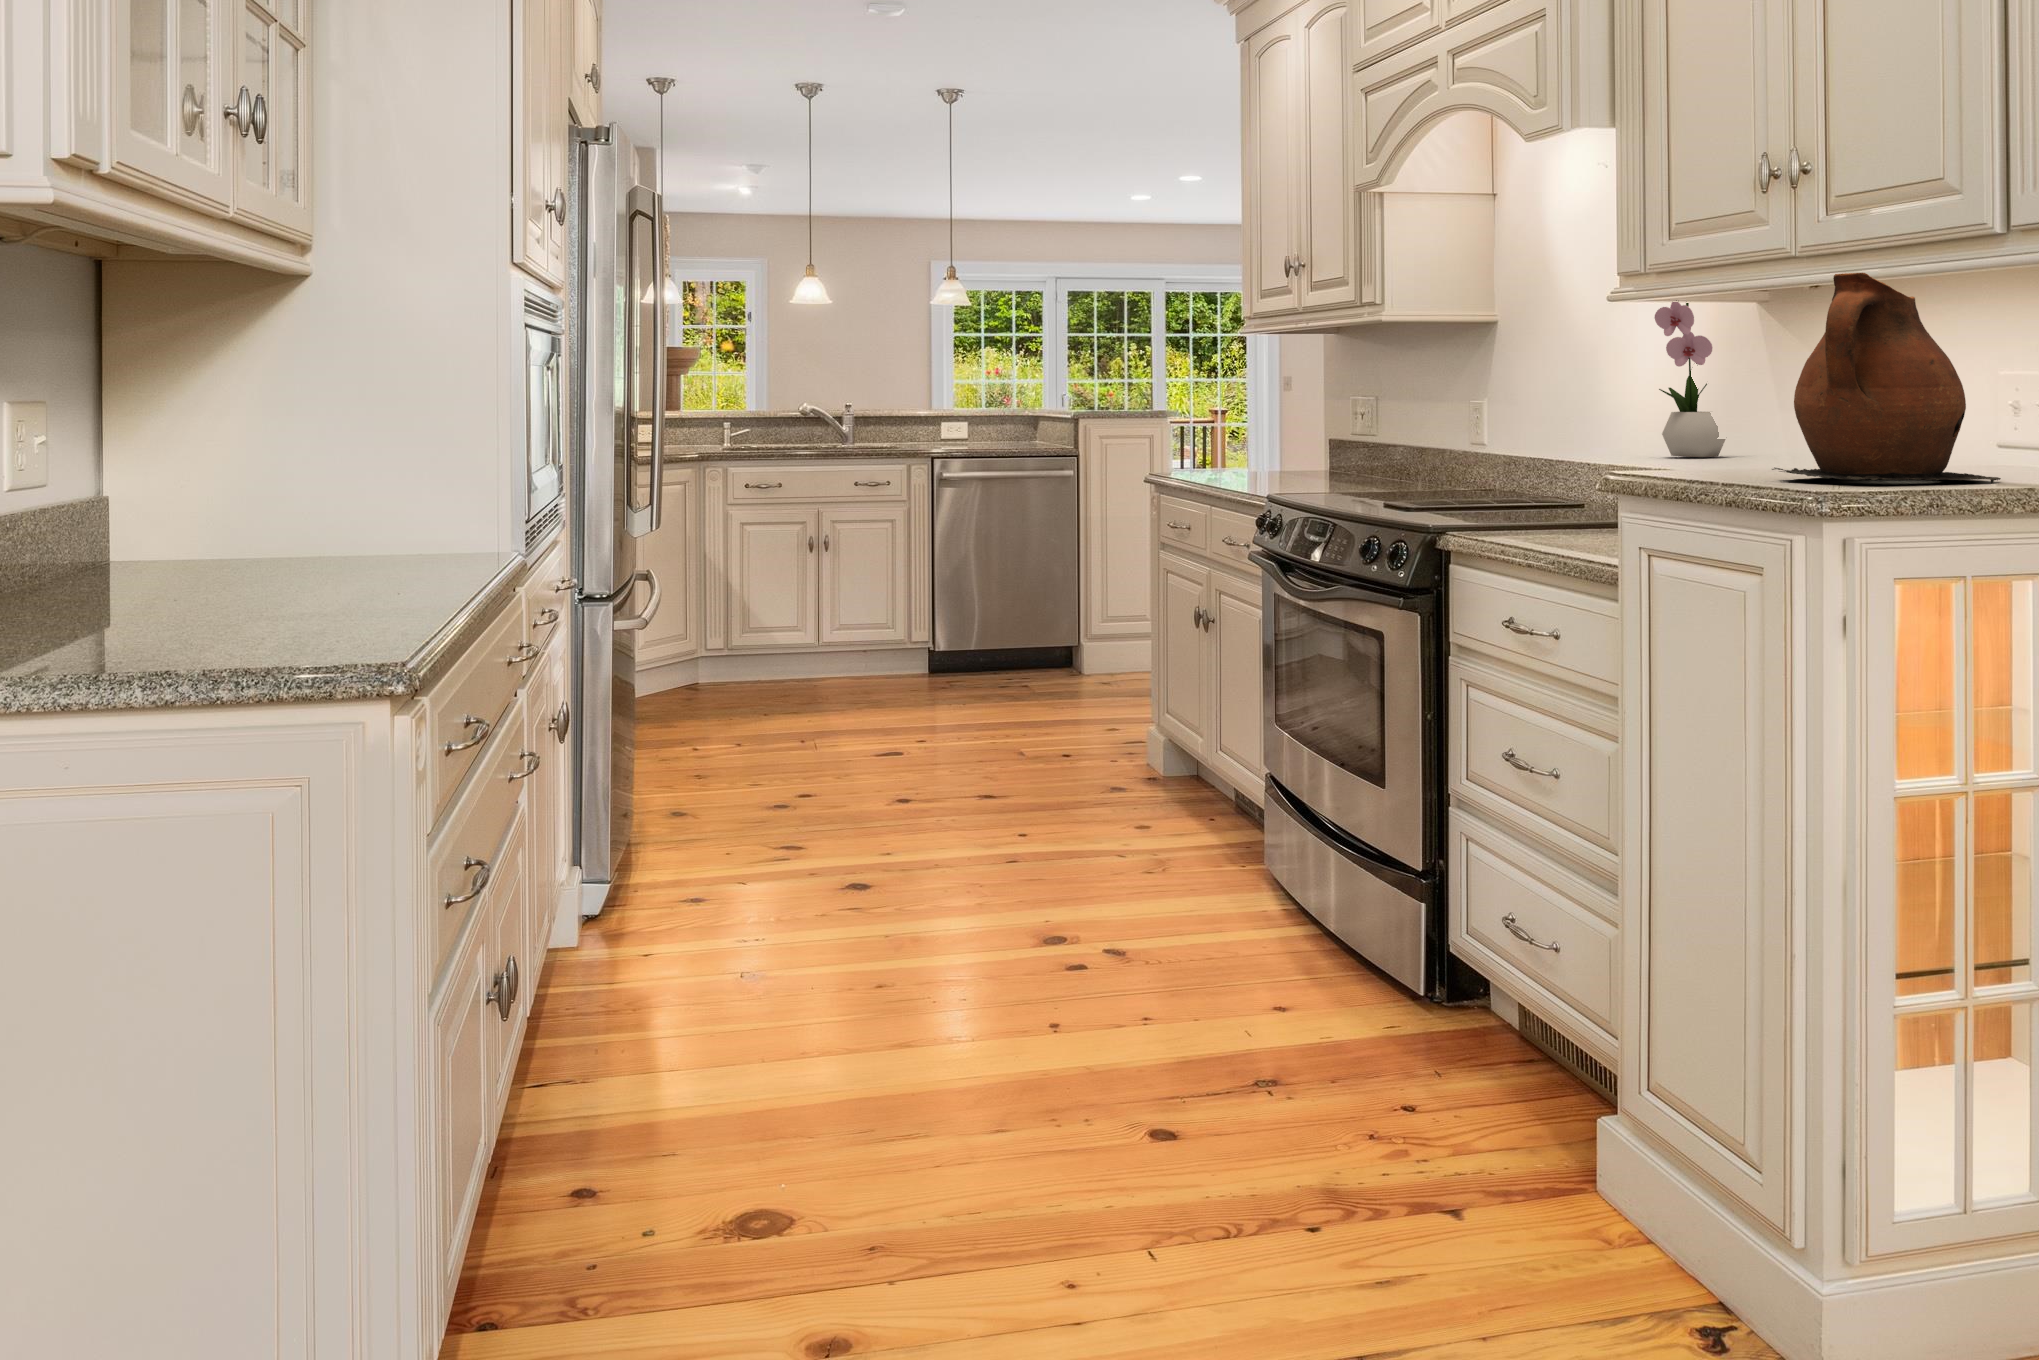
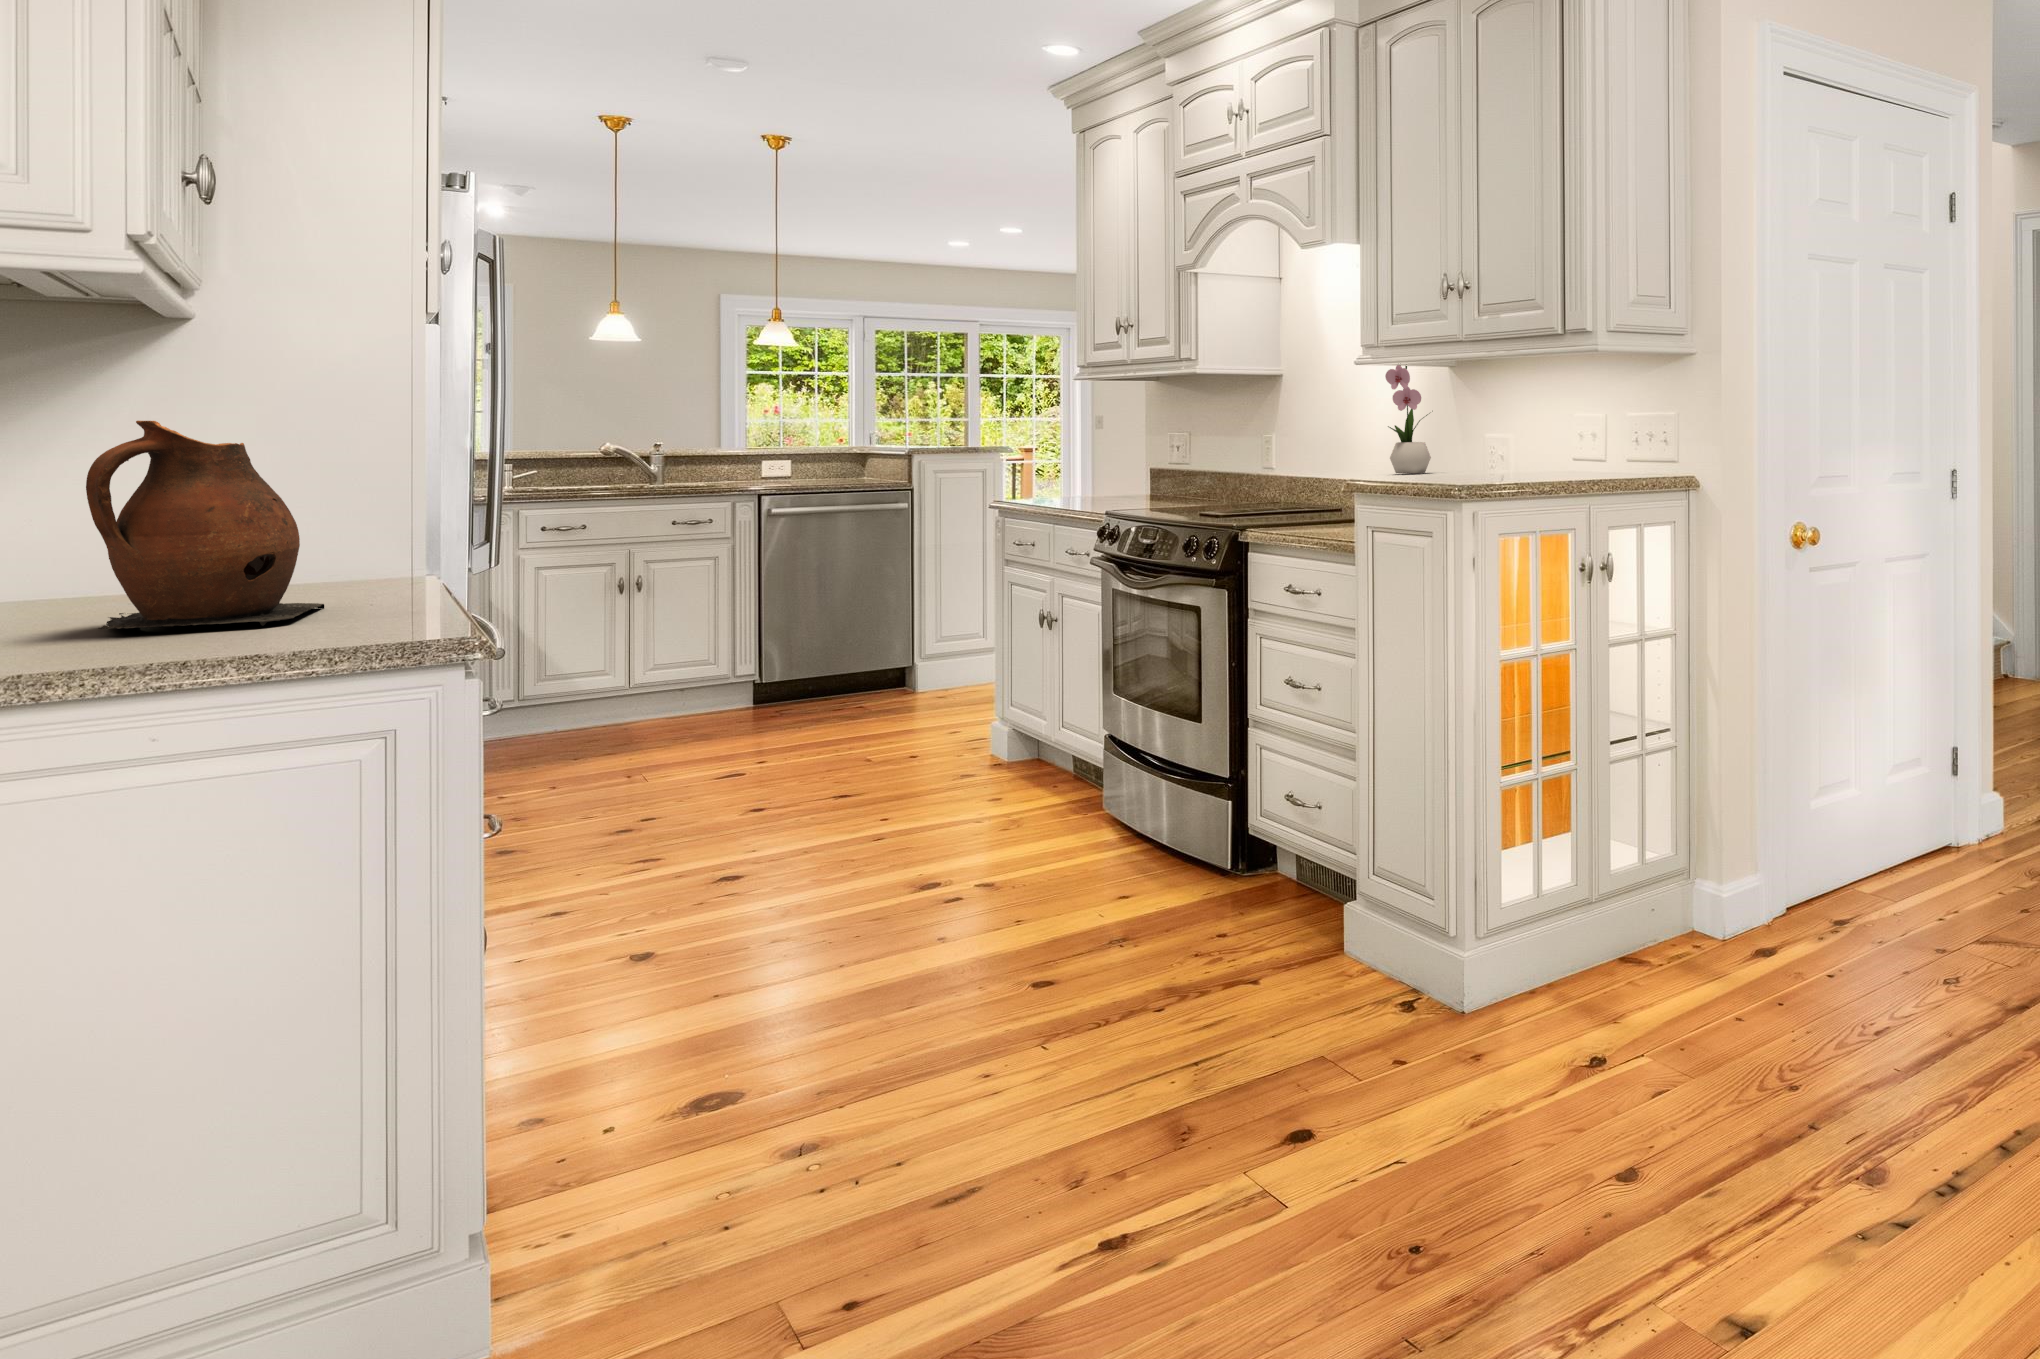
ceramic pitcher: present [1772,273,2001,484] -> present [86,421,324,629]

